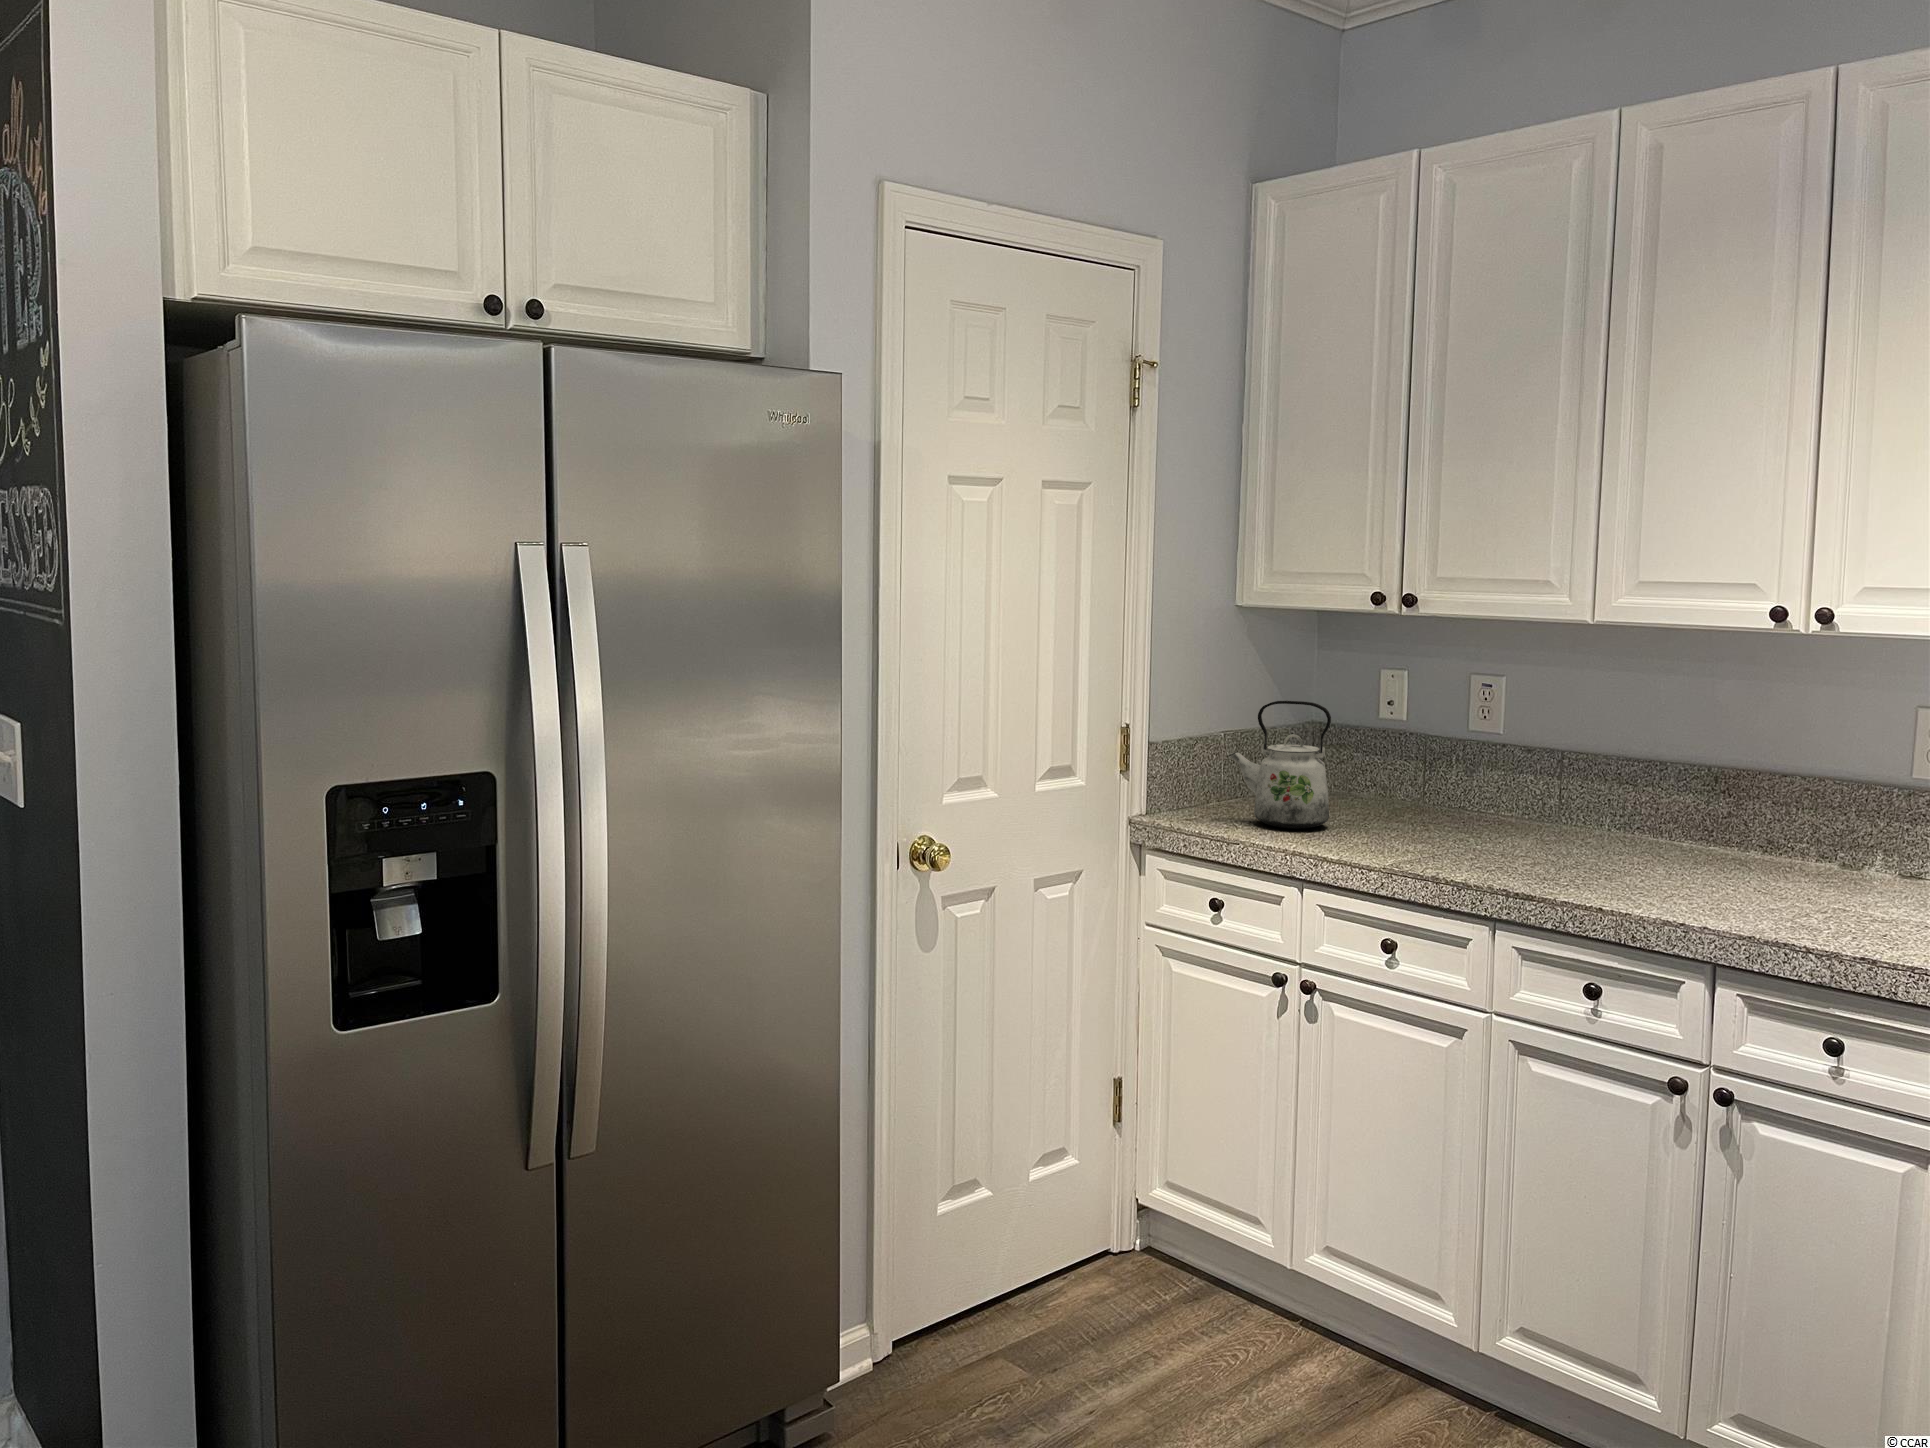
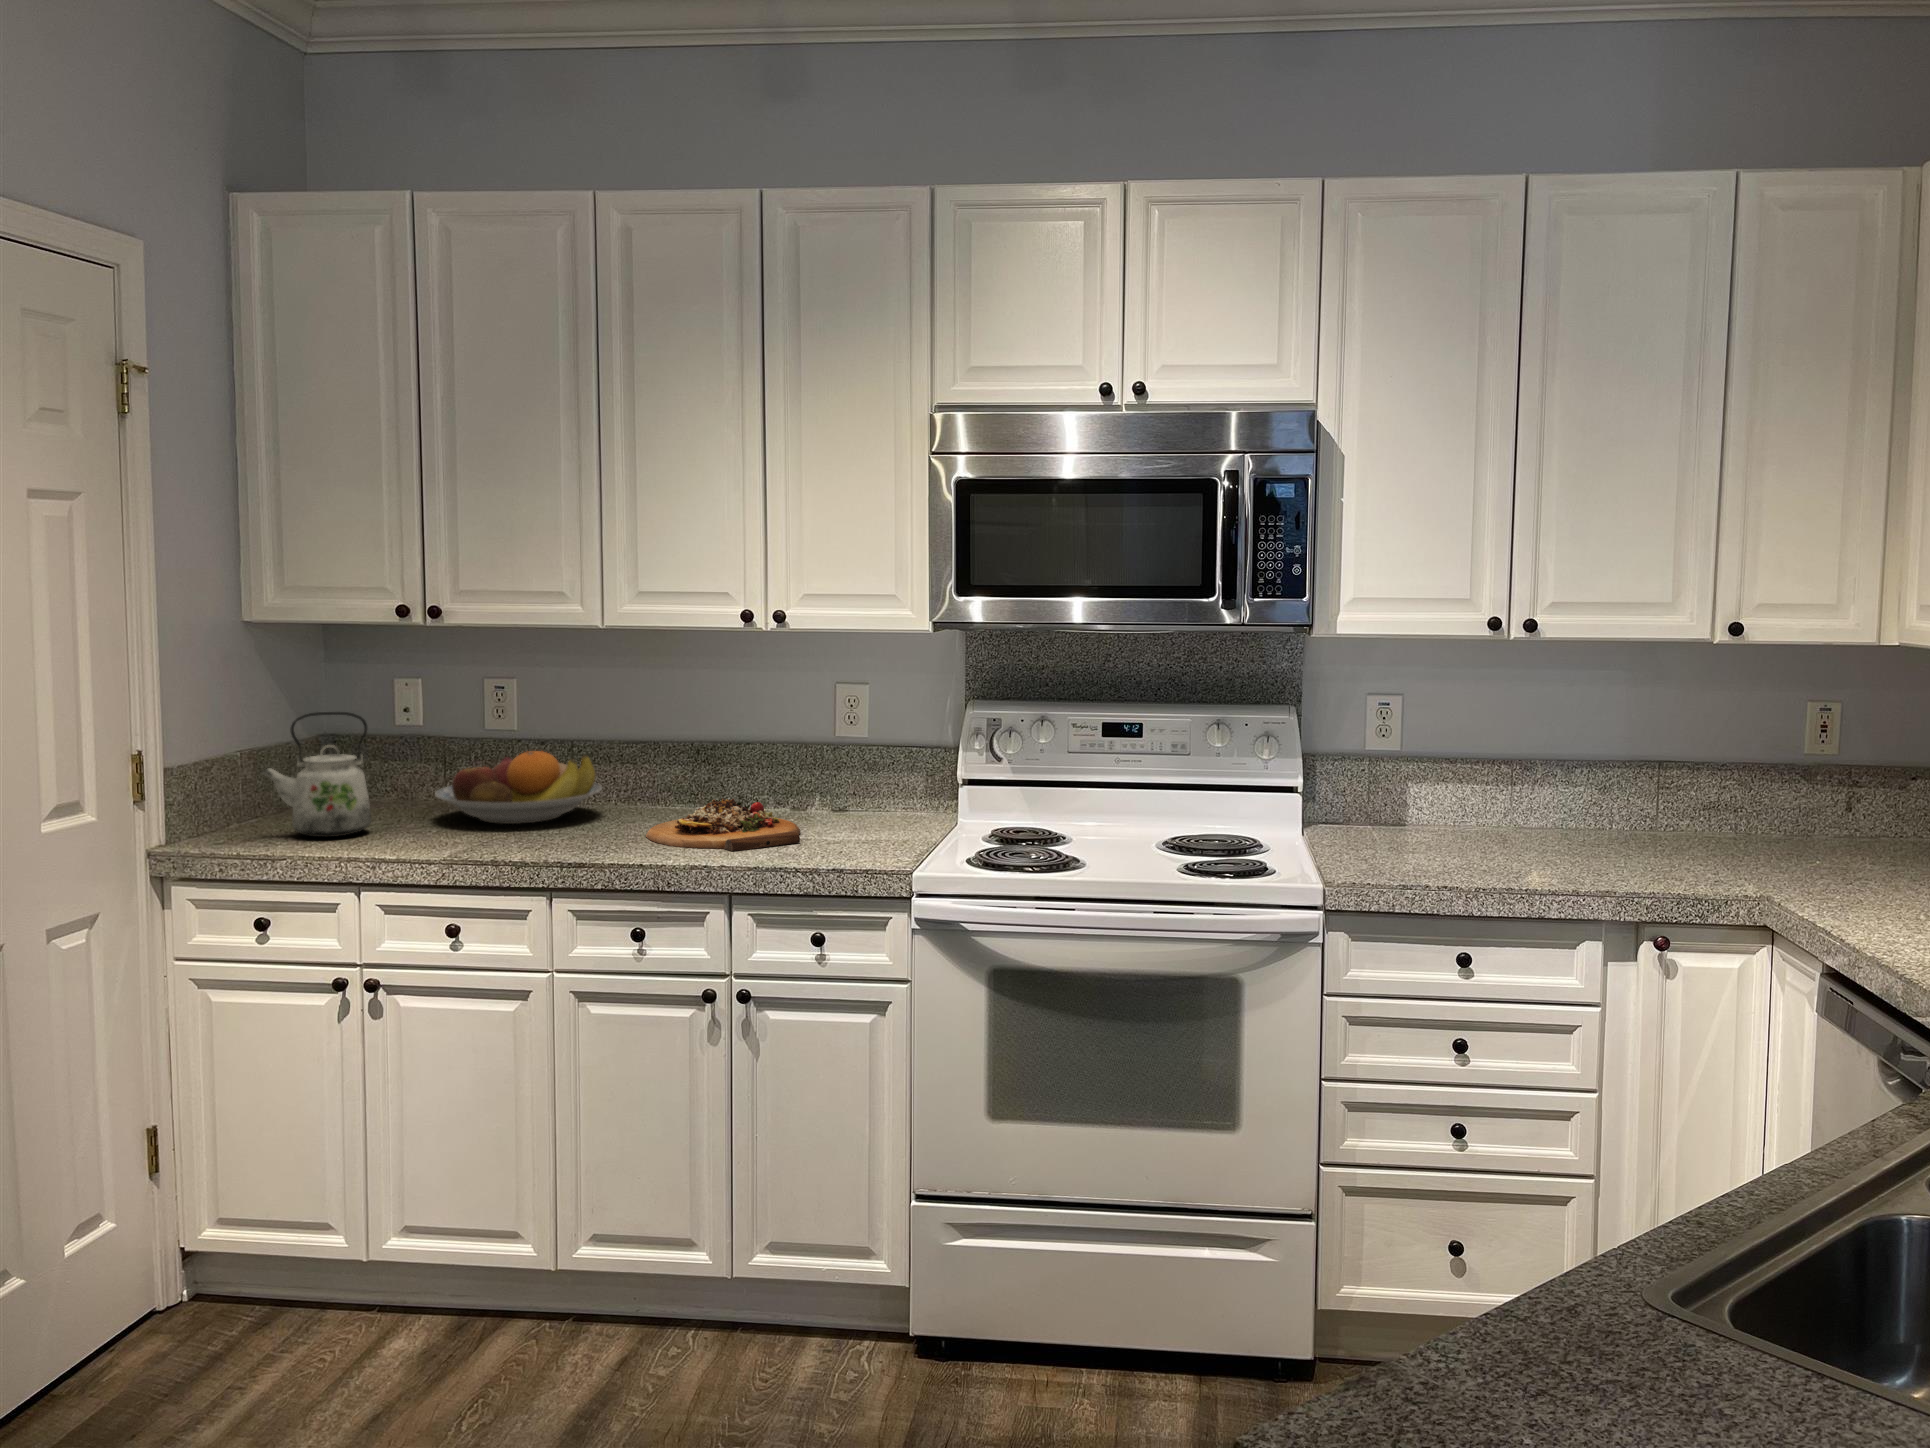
fruit bowl: none [1399,761,1589,841] -> present [435,751,602,824]
cutting board: none [1625,842,1842,914] -> present [646,799,800,851]

